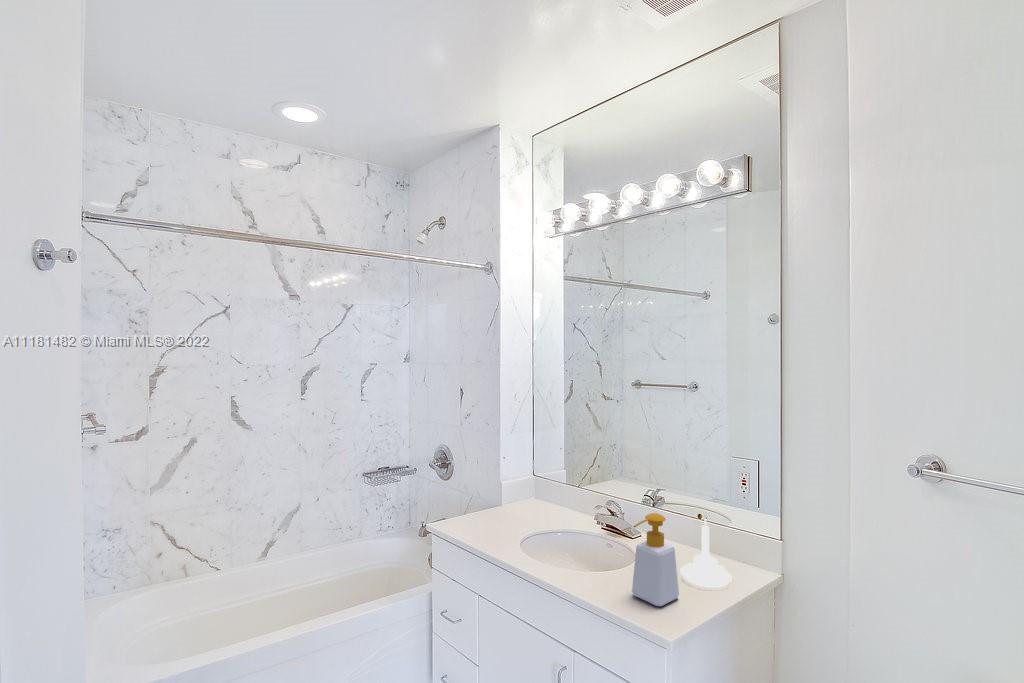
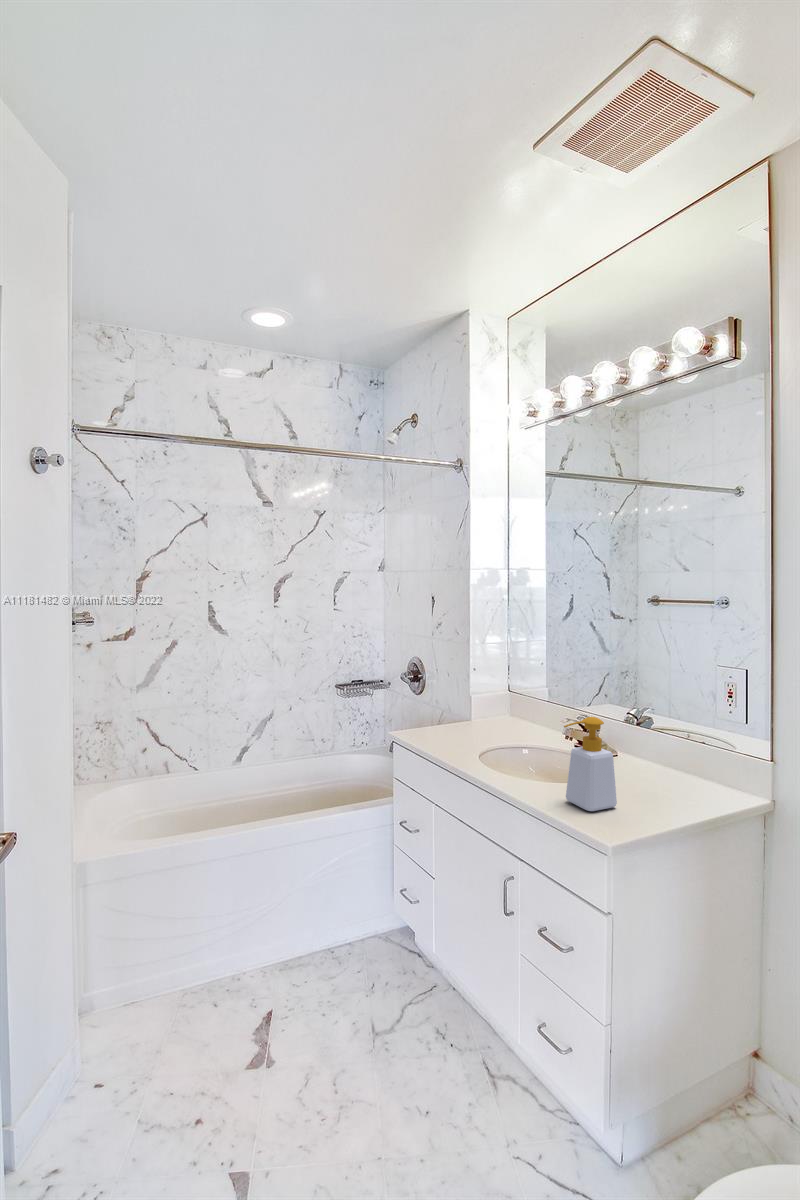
candle holder: present [680,518,731,588] -> none [630,729,687,804]

